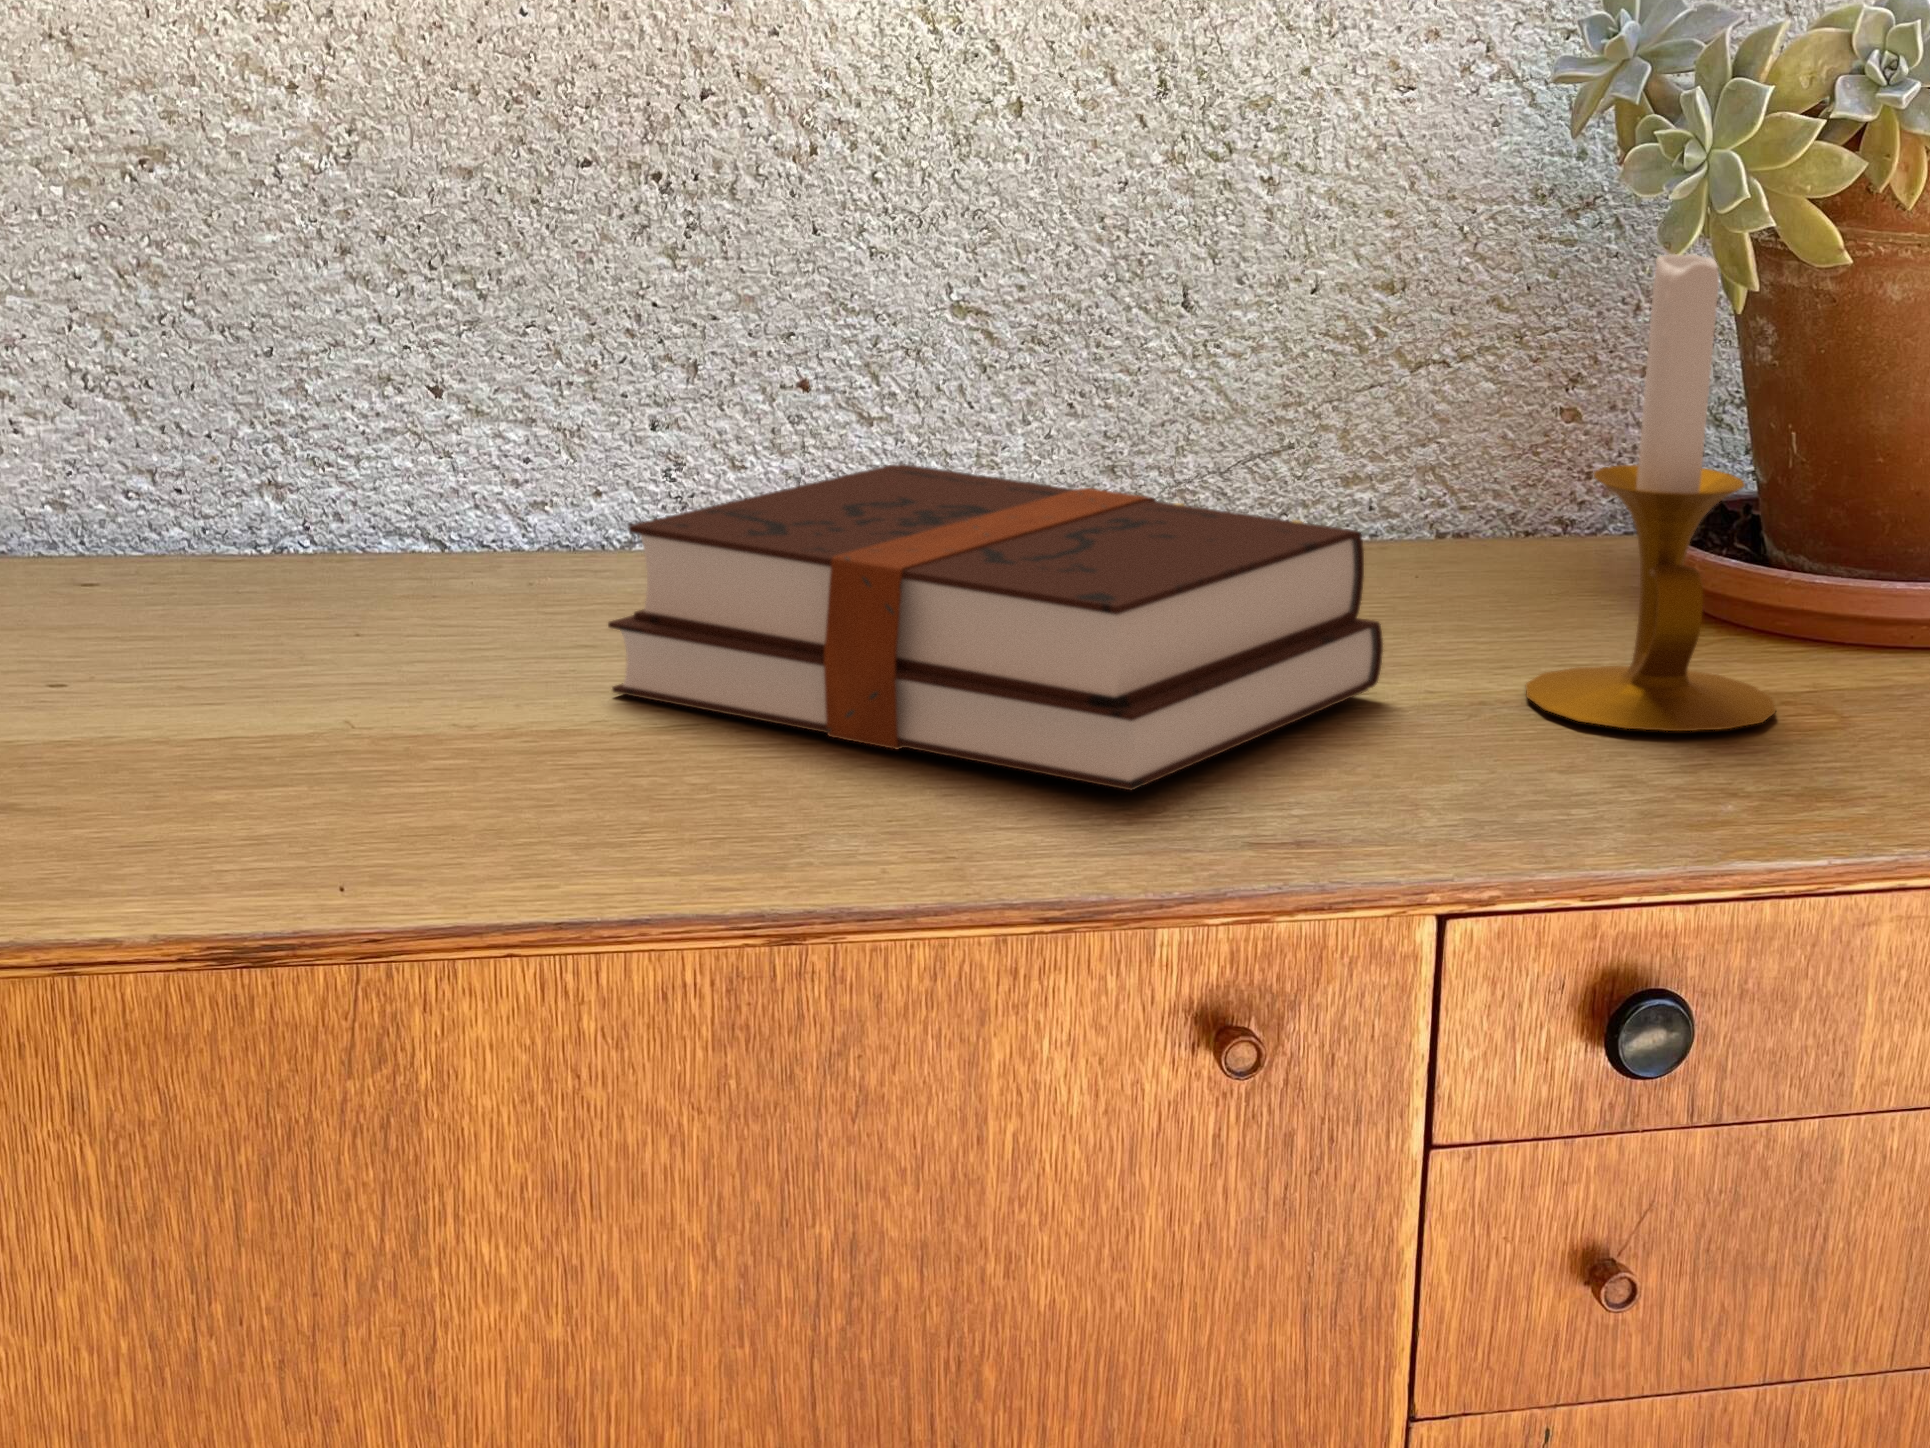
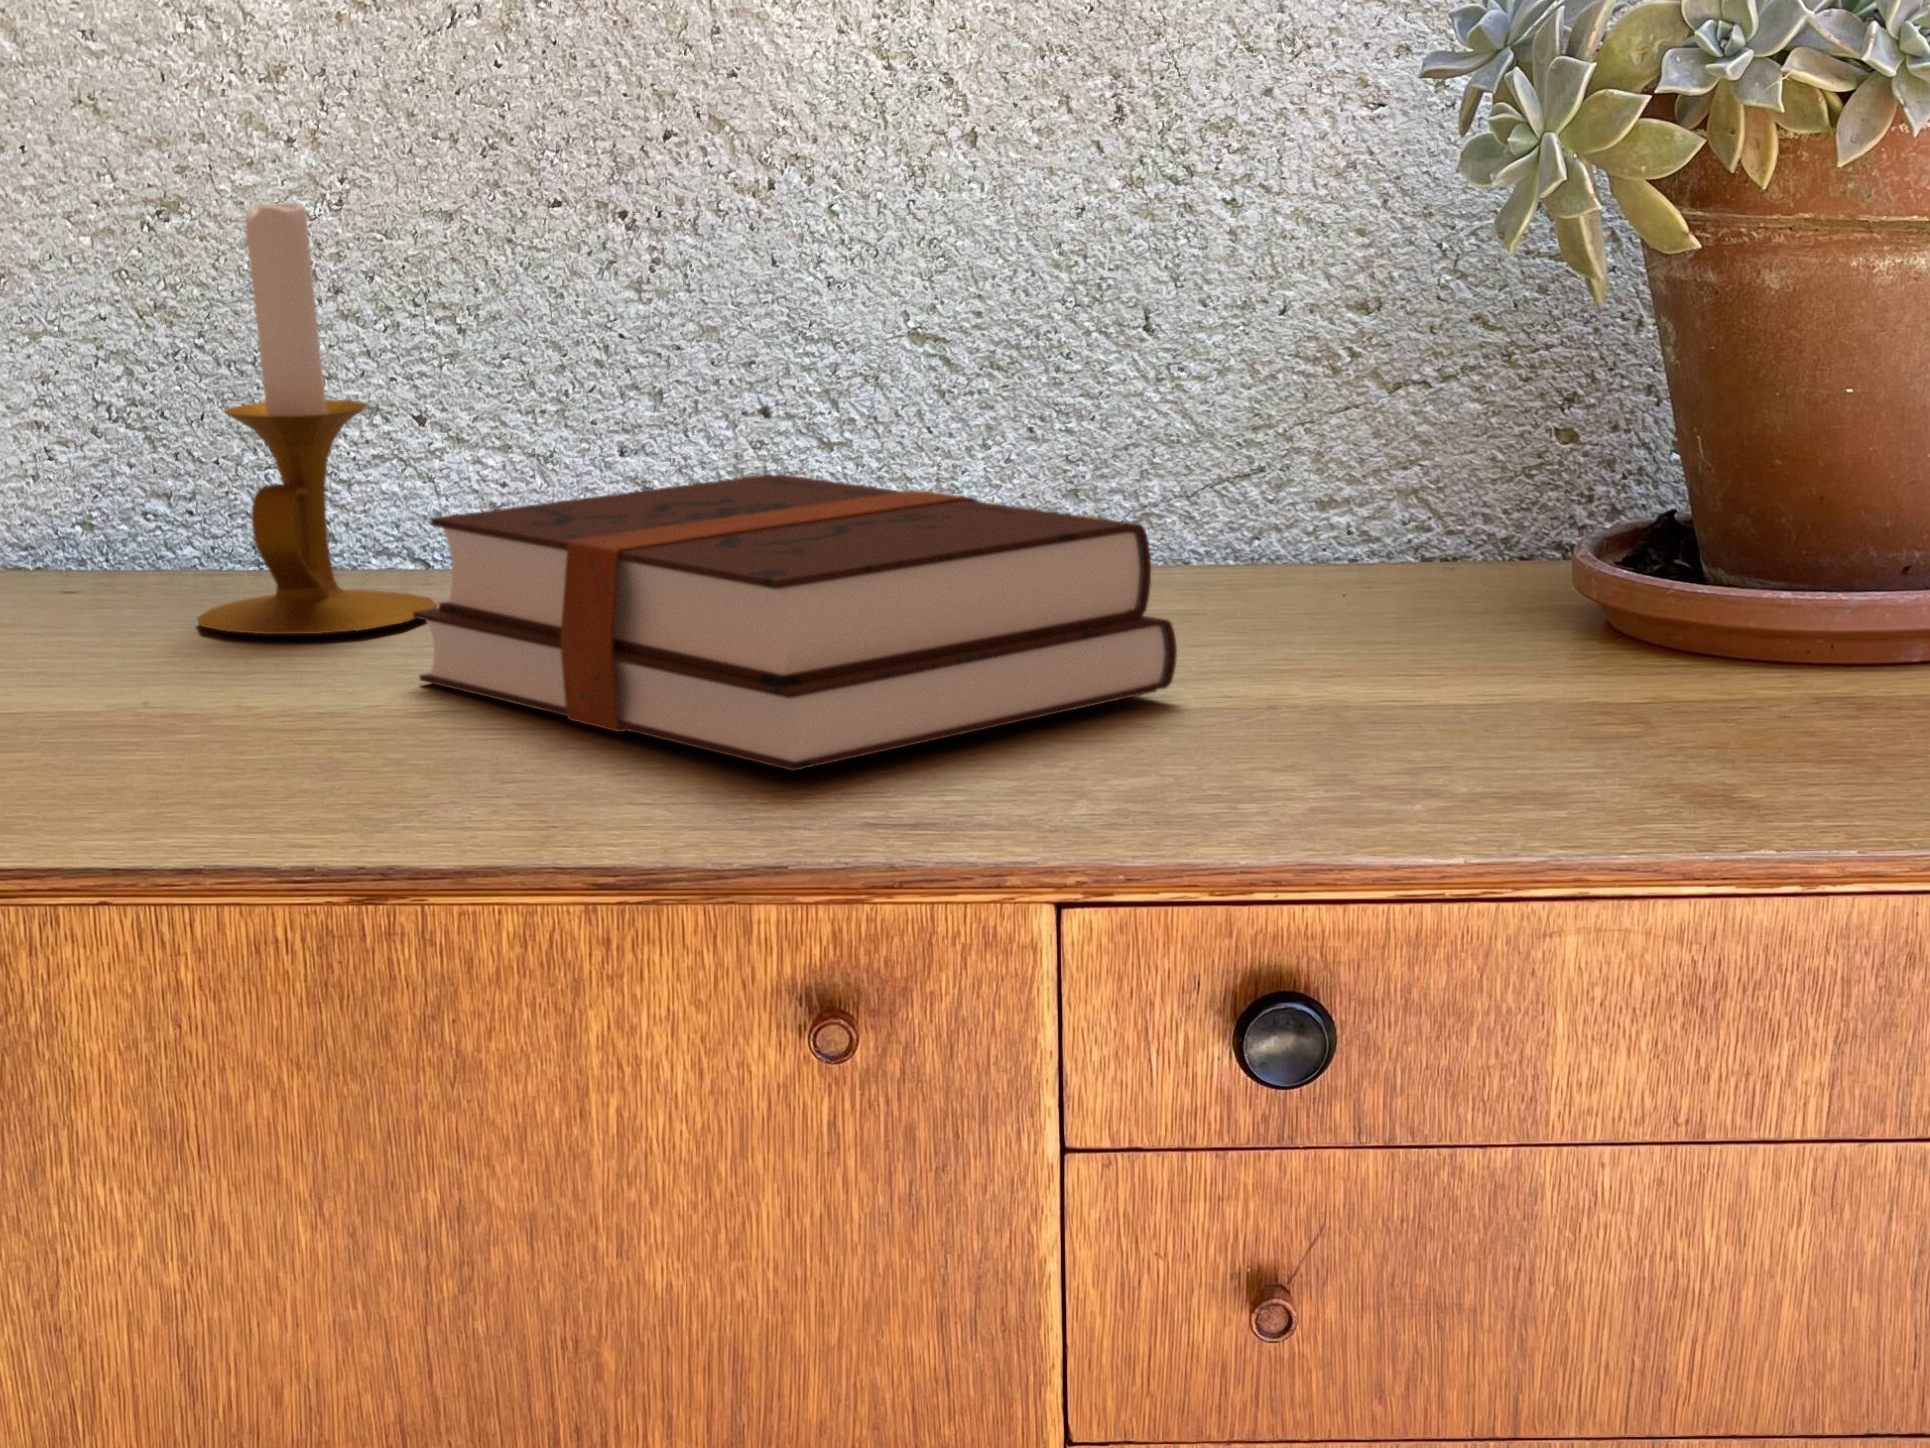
candlestick: present [1526,254,1776,731] -> present [197,202,437,634]

